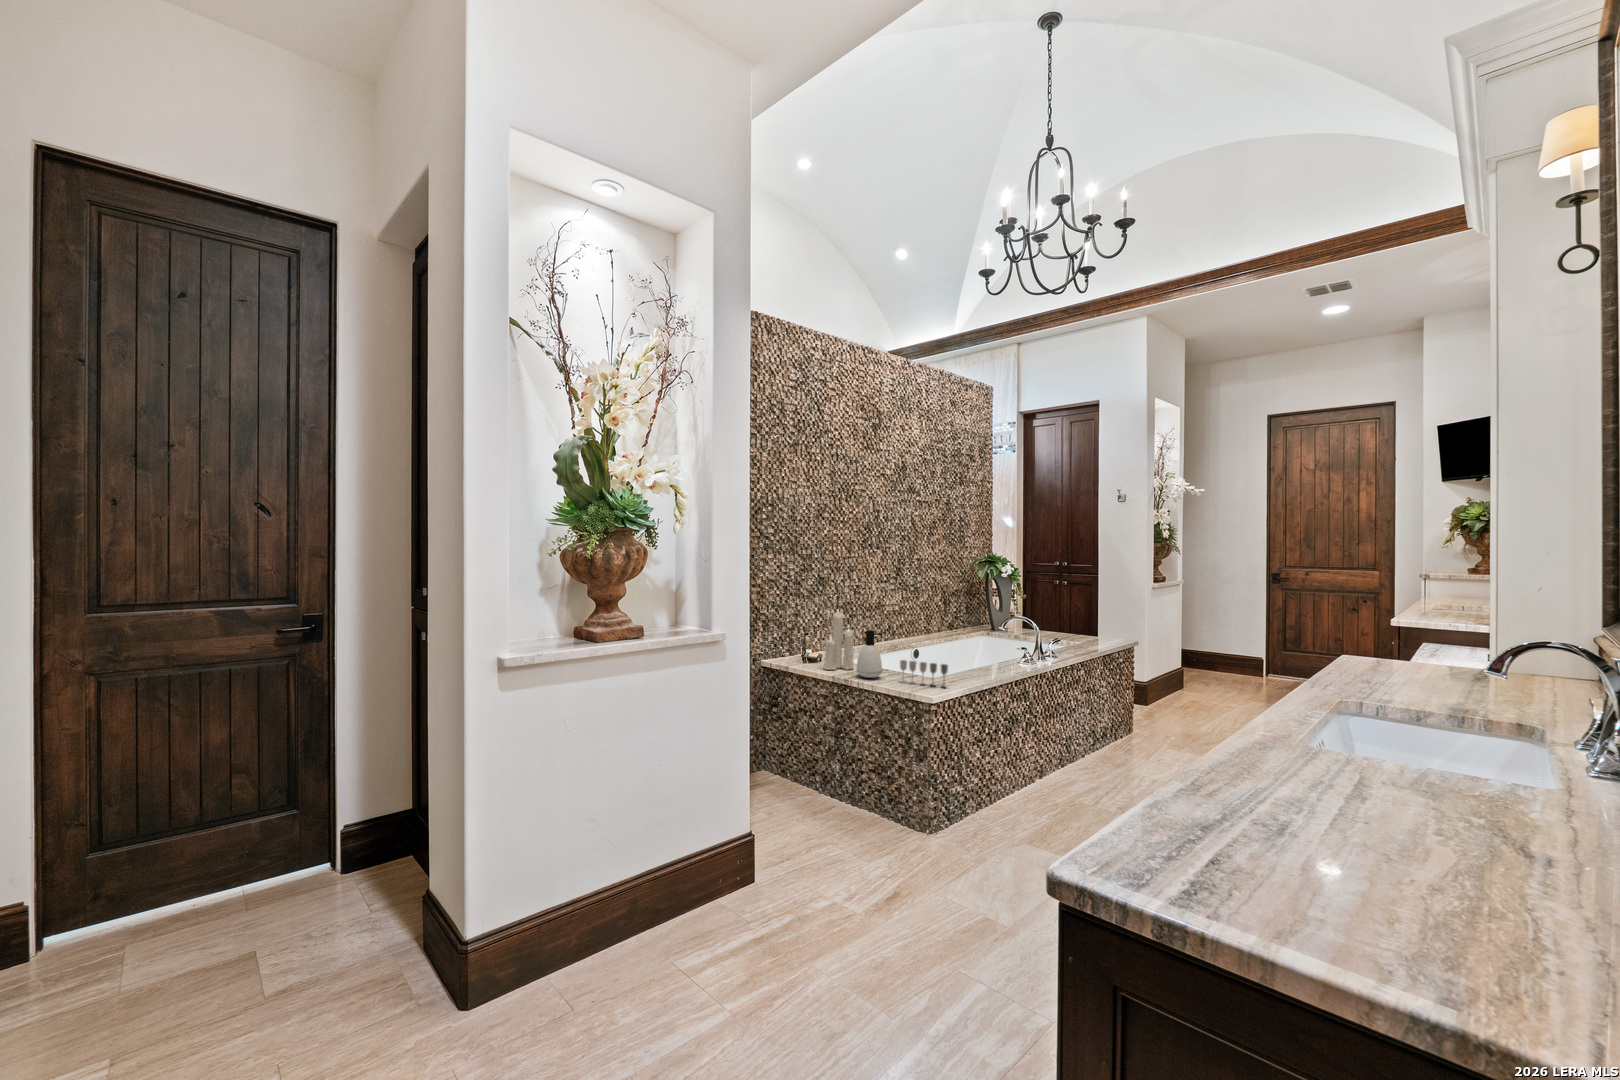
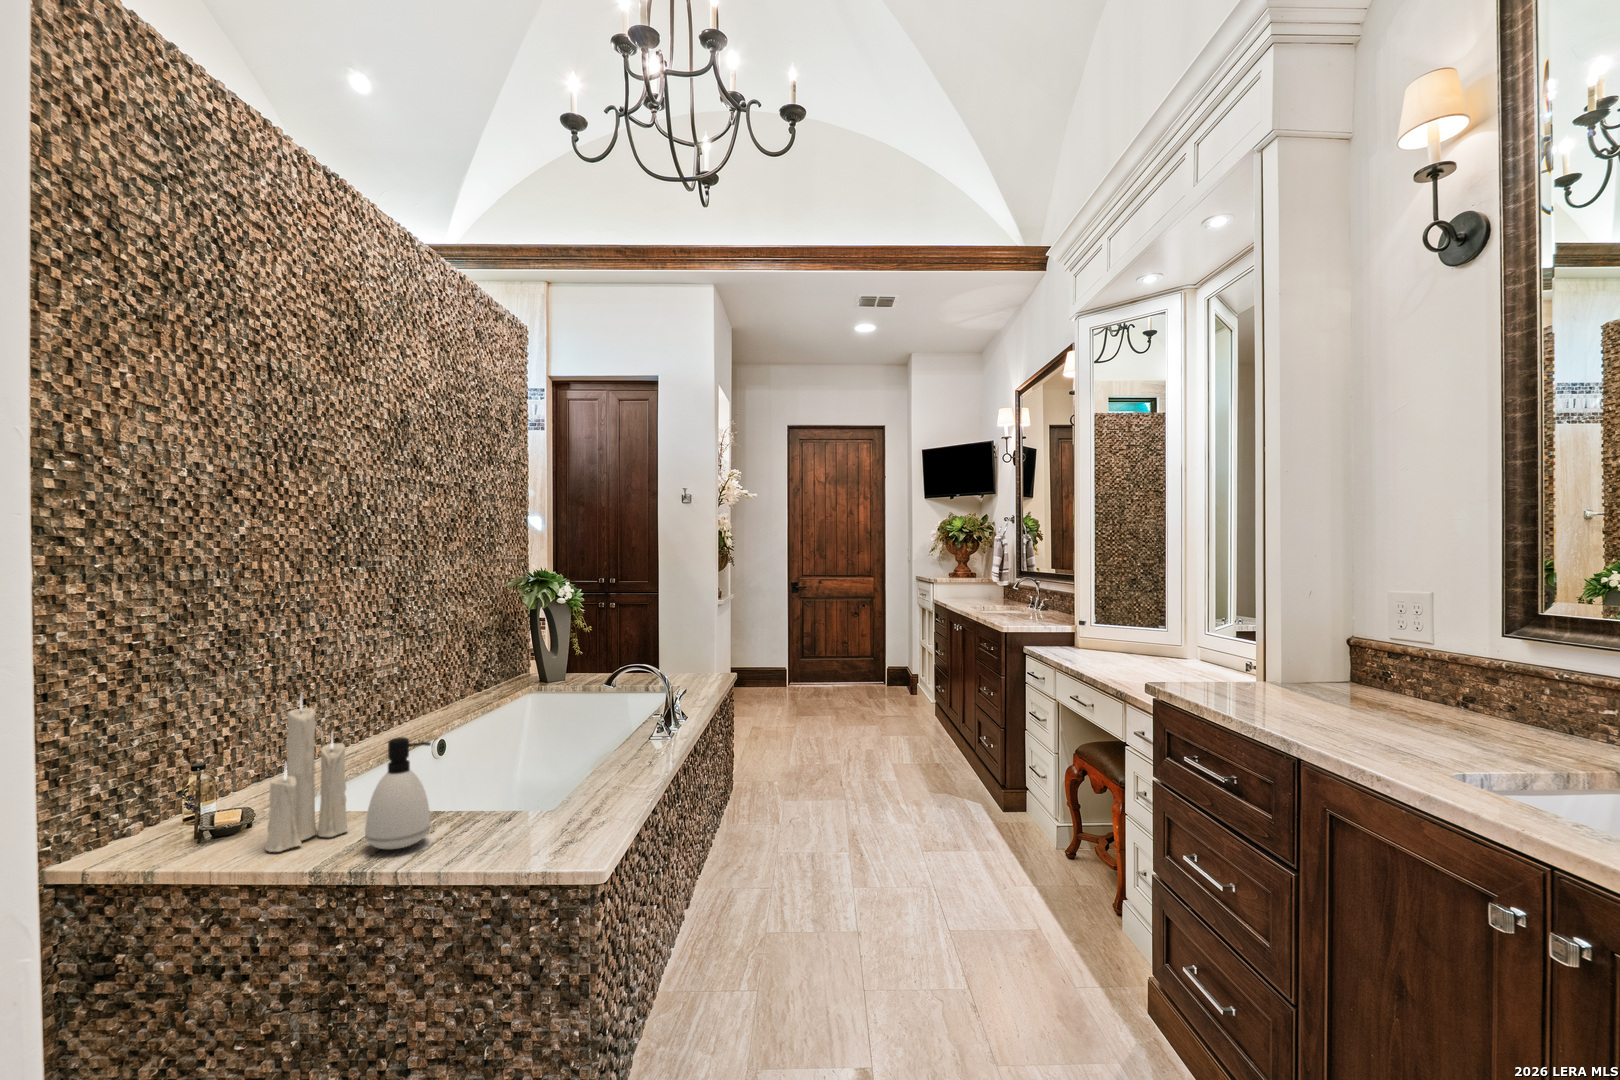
wine glass: present [900,660,948,687] -> none [475,780,584,841]

